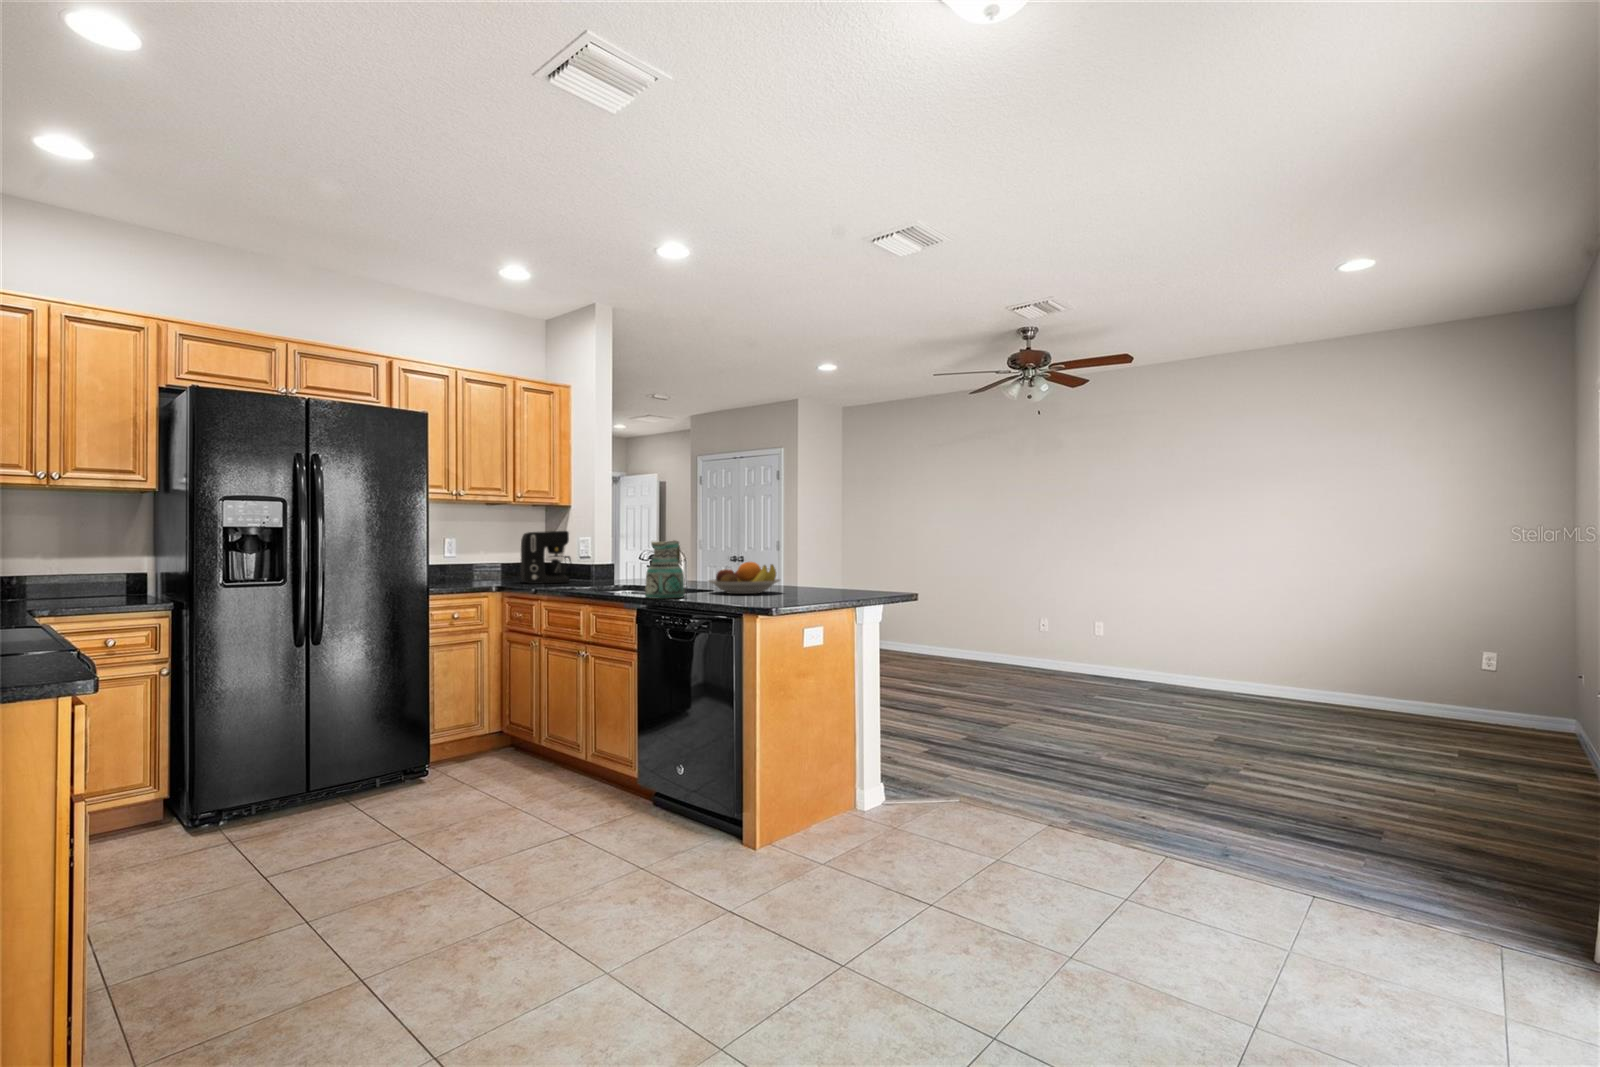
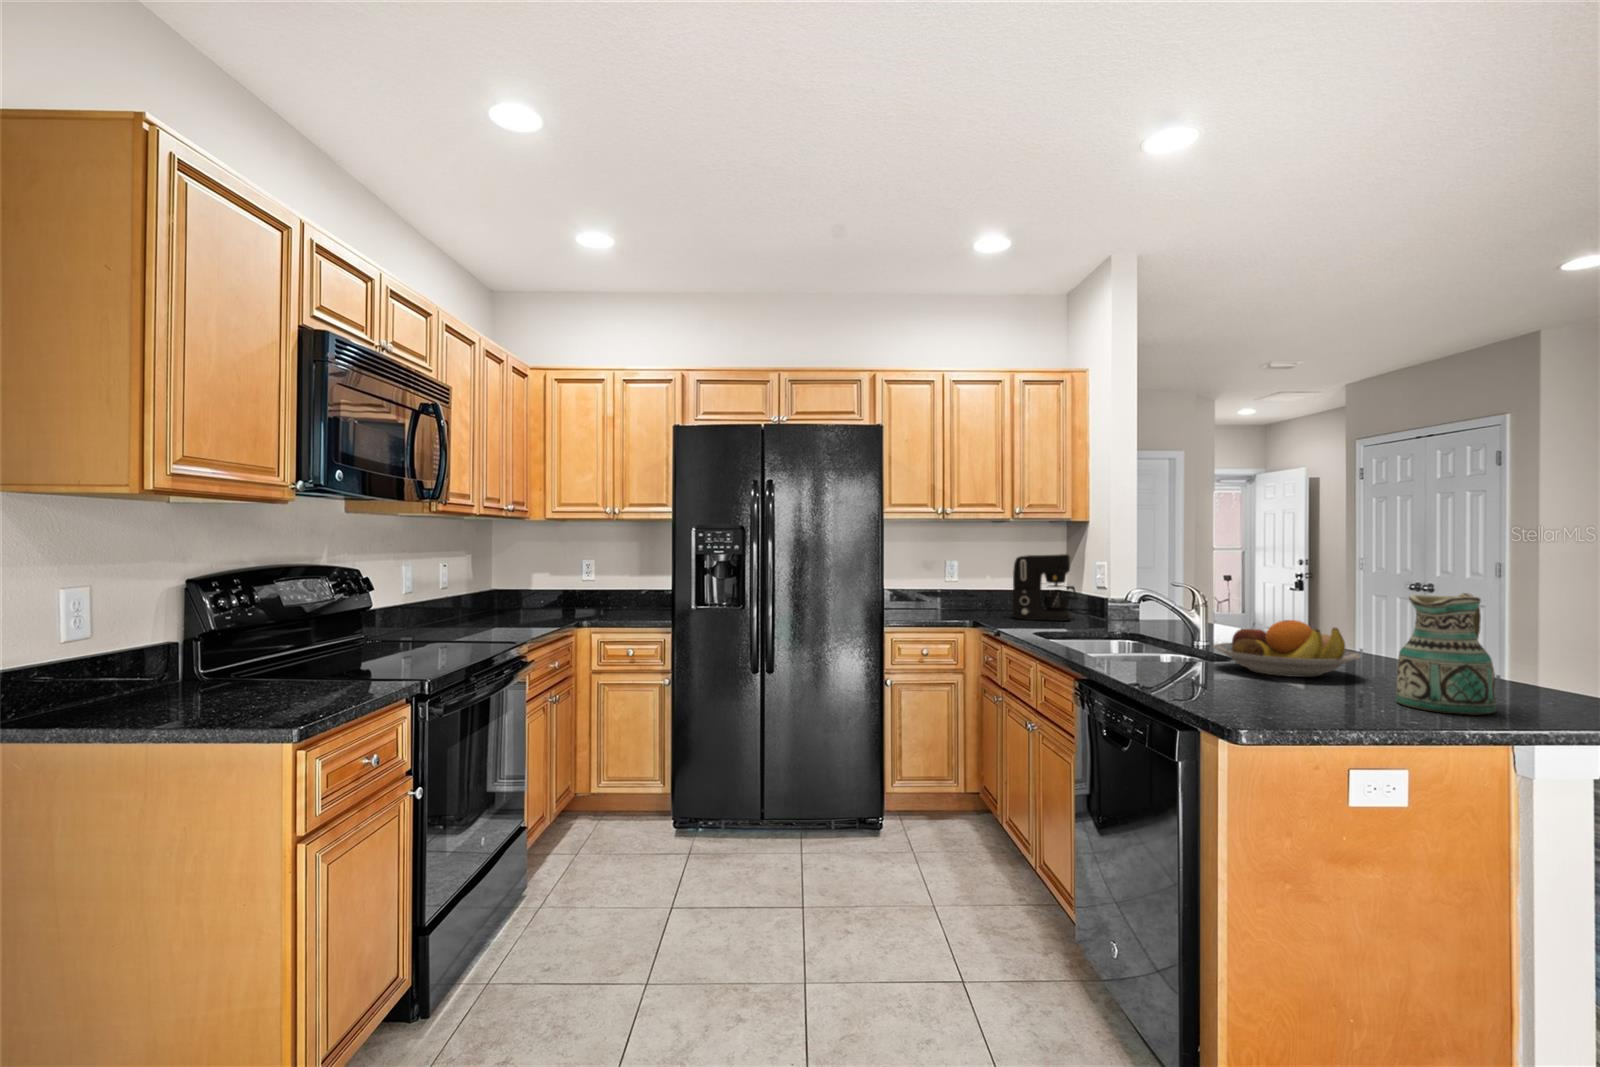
ceramic pitcher: present [645,540,685,599] -> present [1396,593,1496,714]

